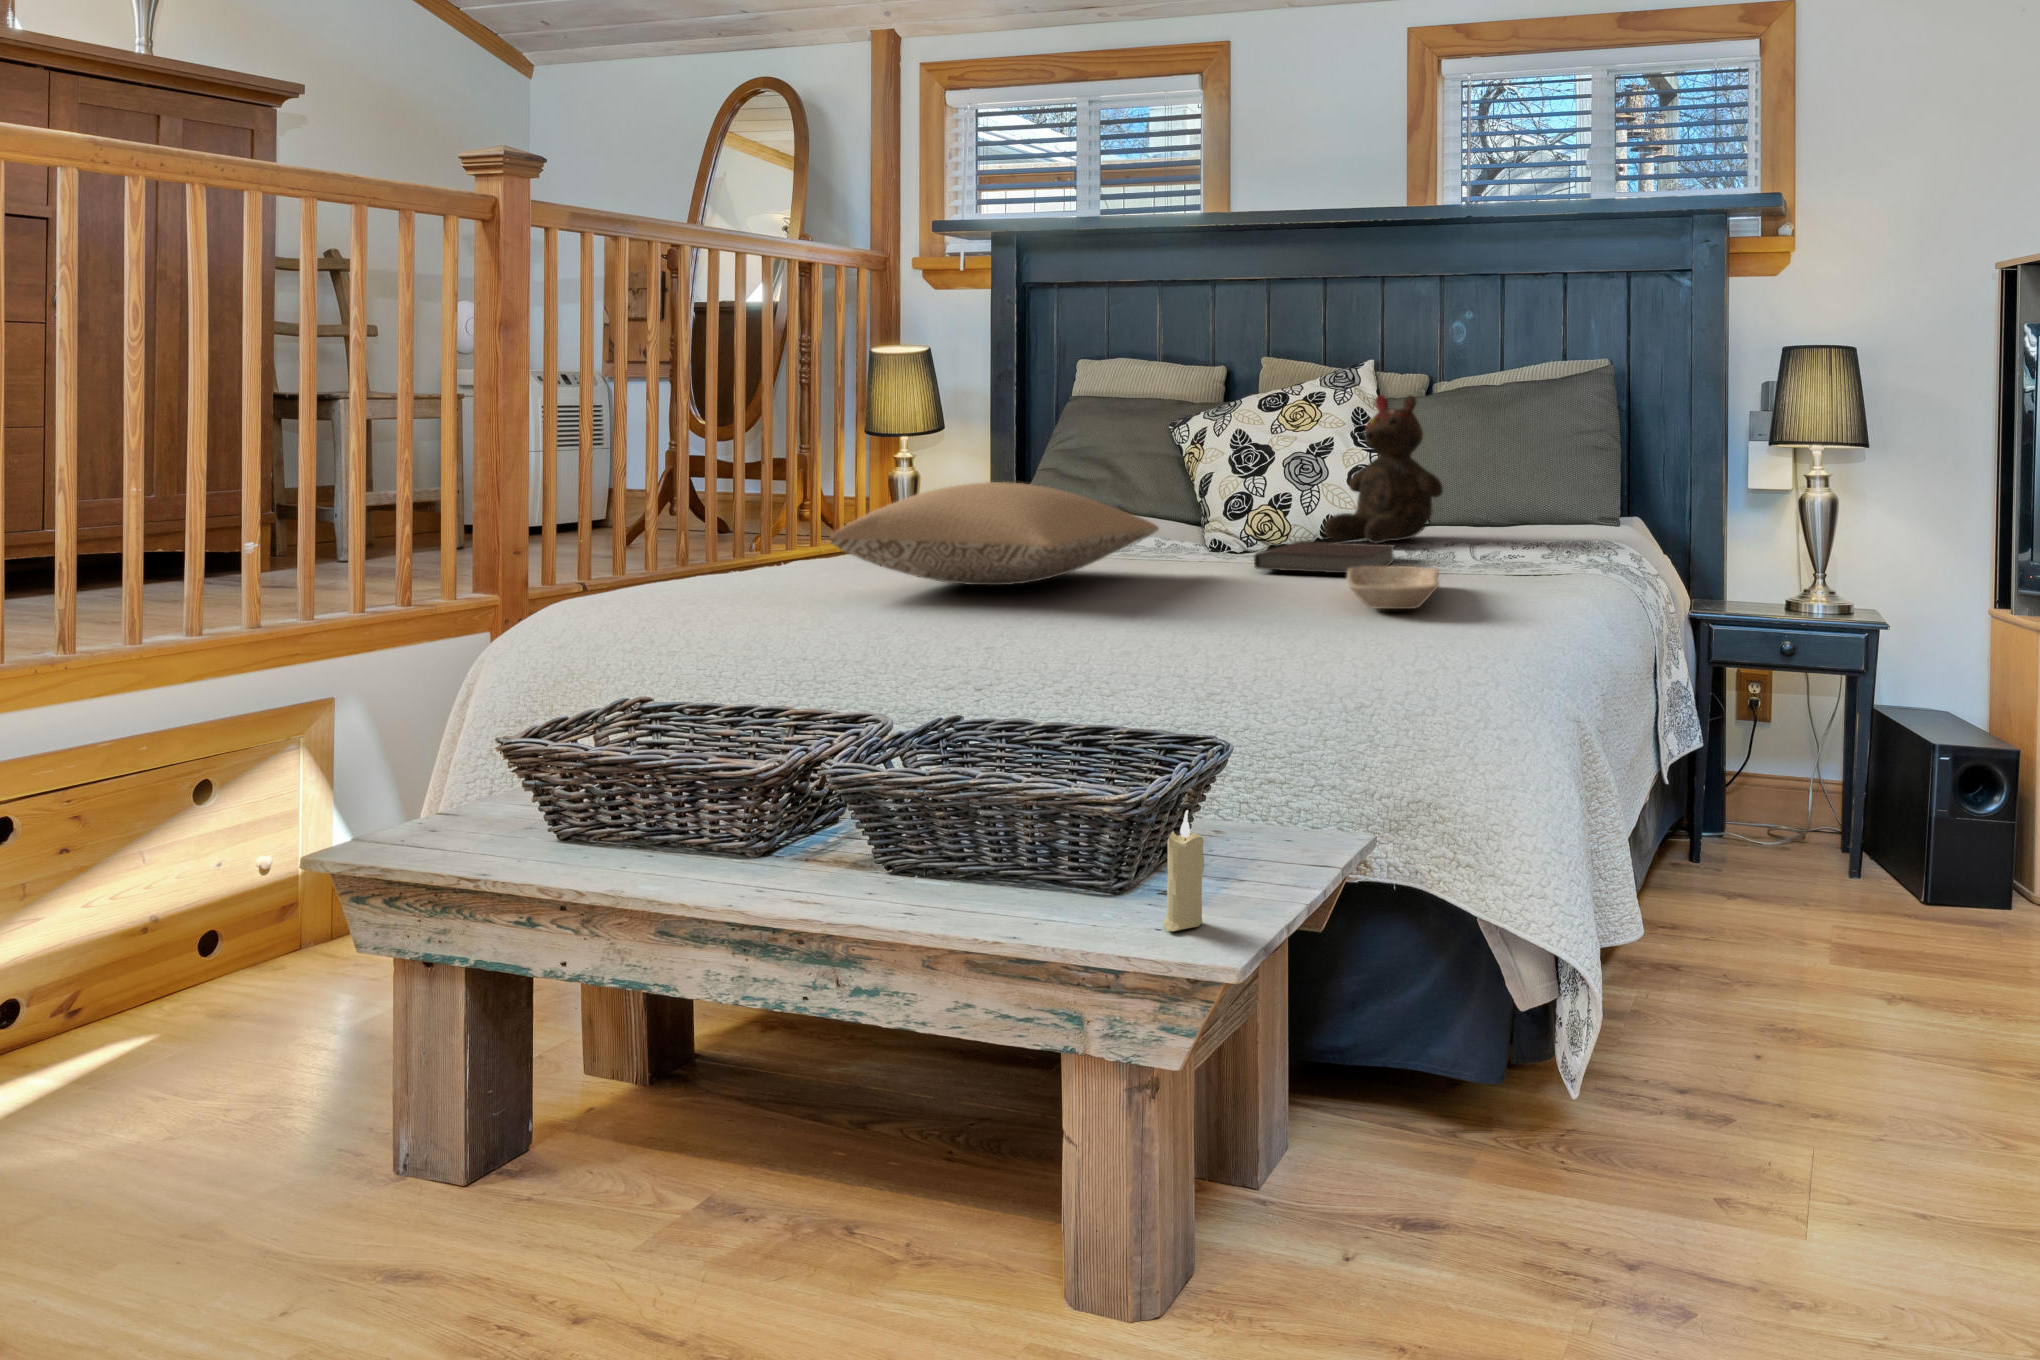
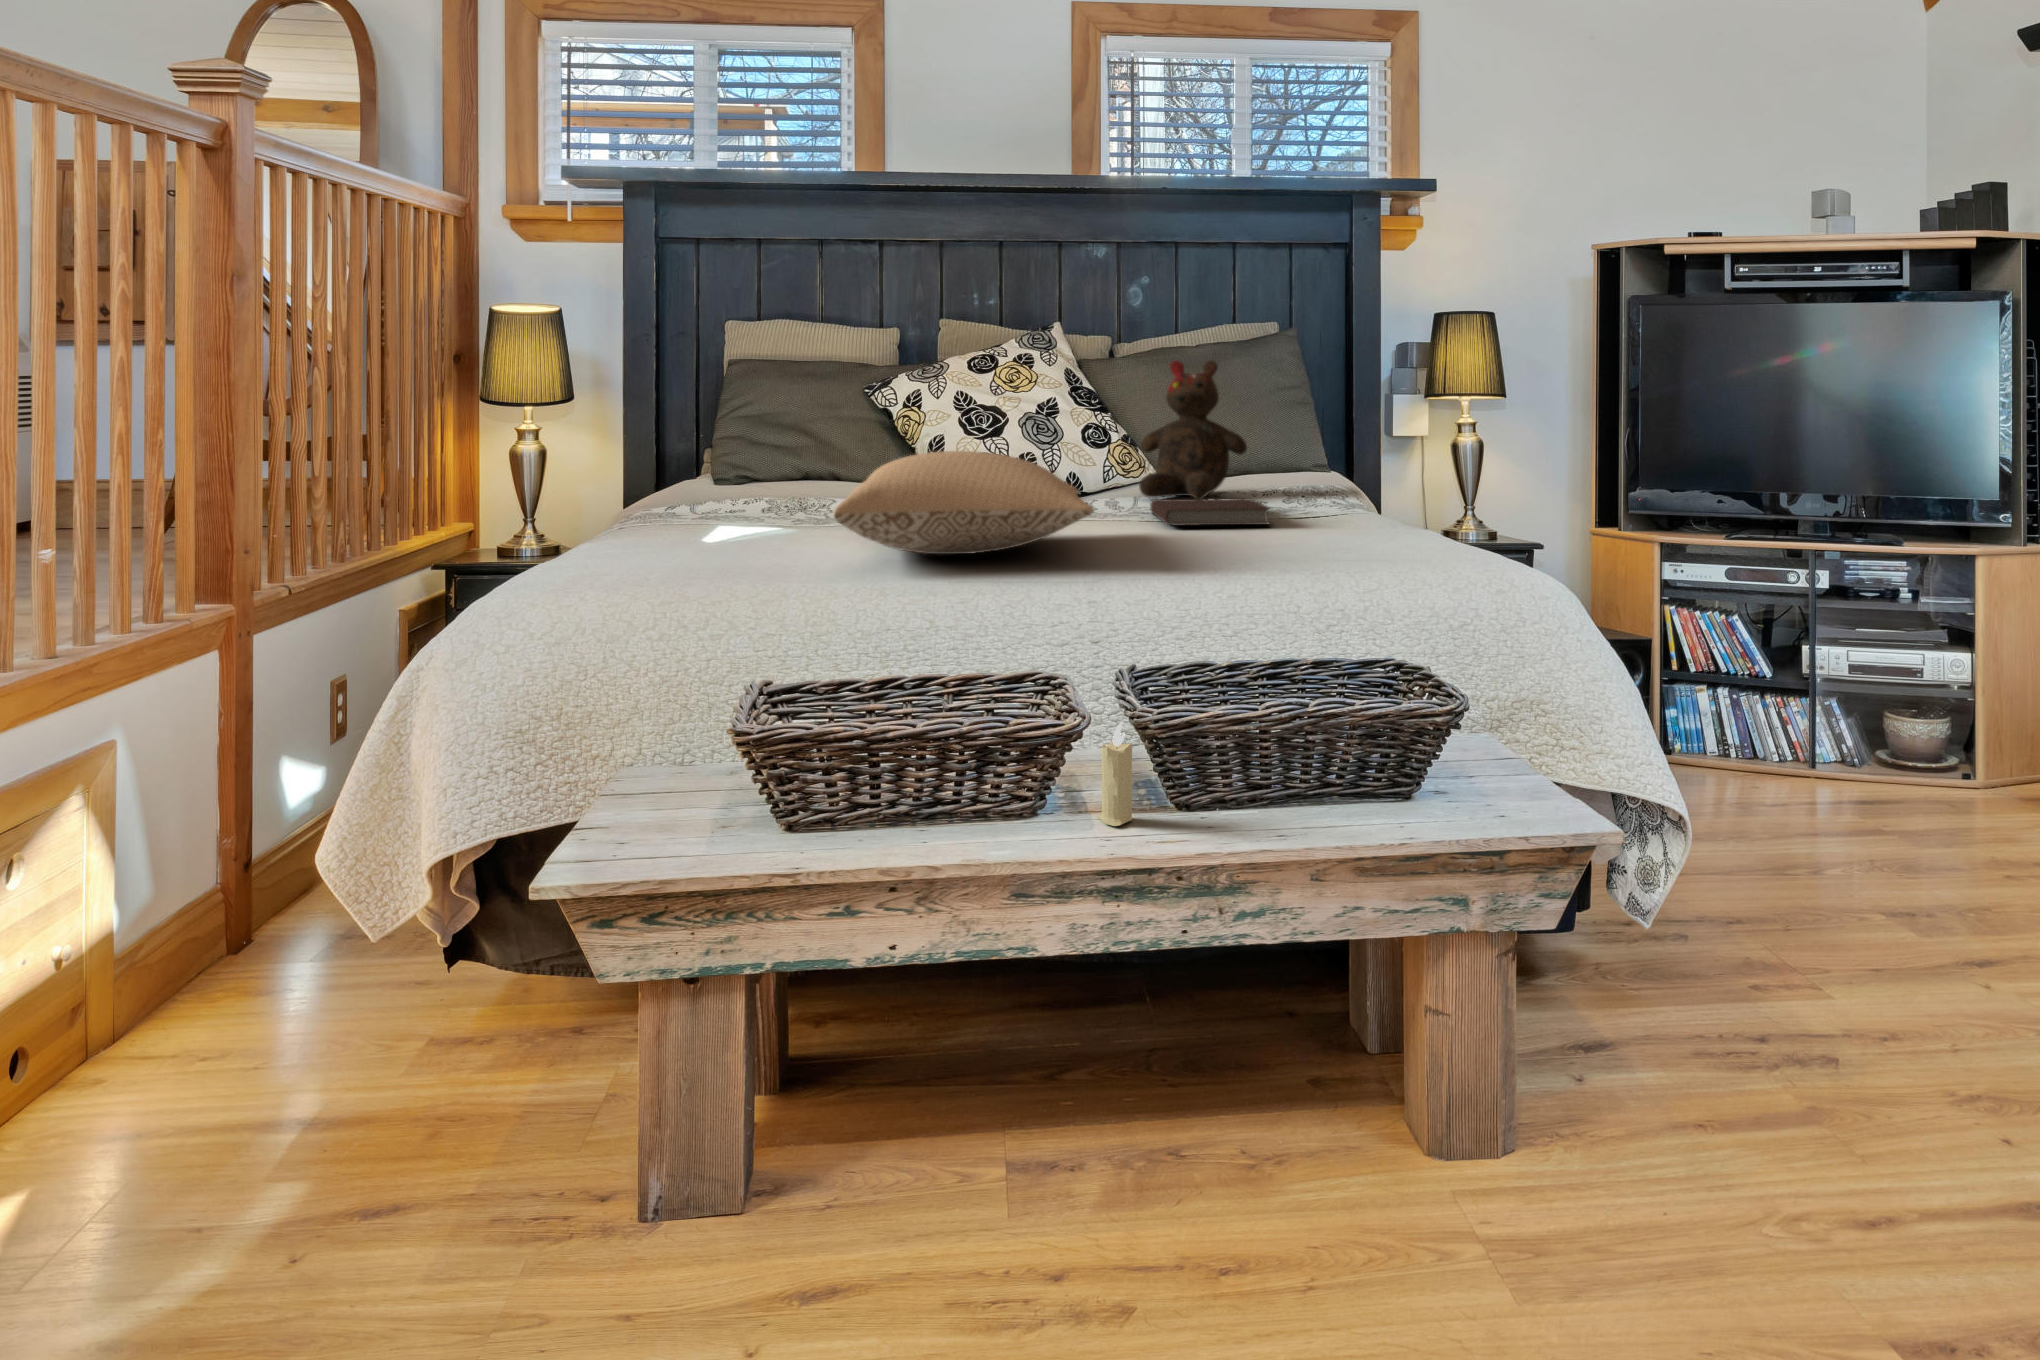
tray: present [1347,566,1439,609] -> none [1285,515,1422,550]
candle: present [1163,810,1204,931] -> present [1097,722,1132,826]

